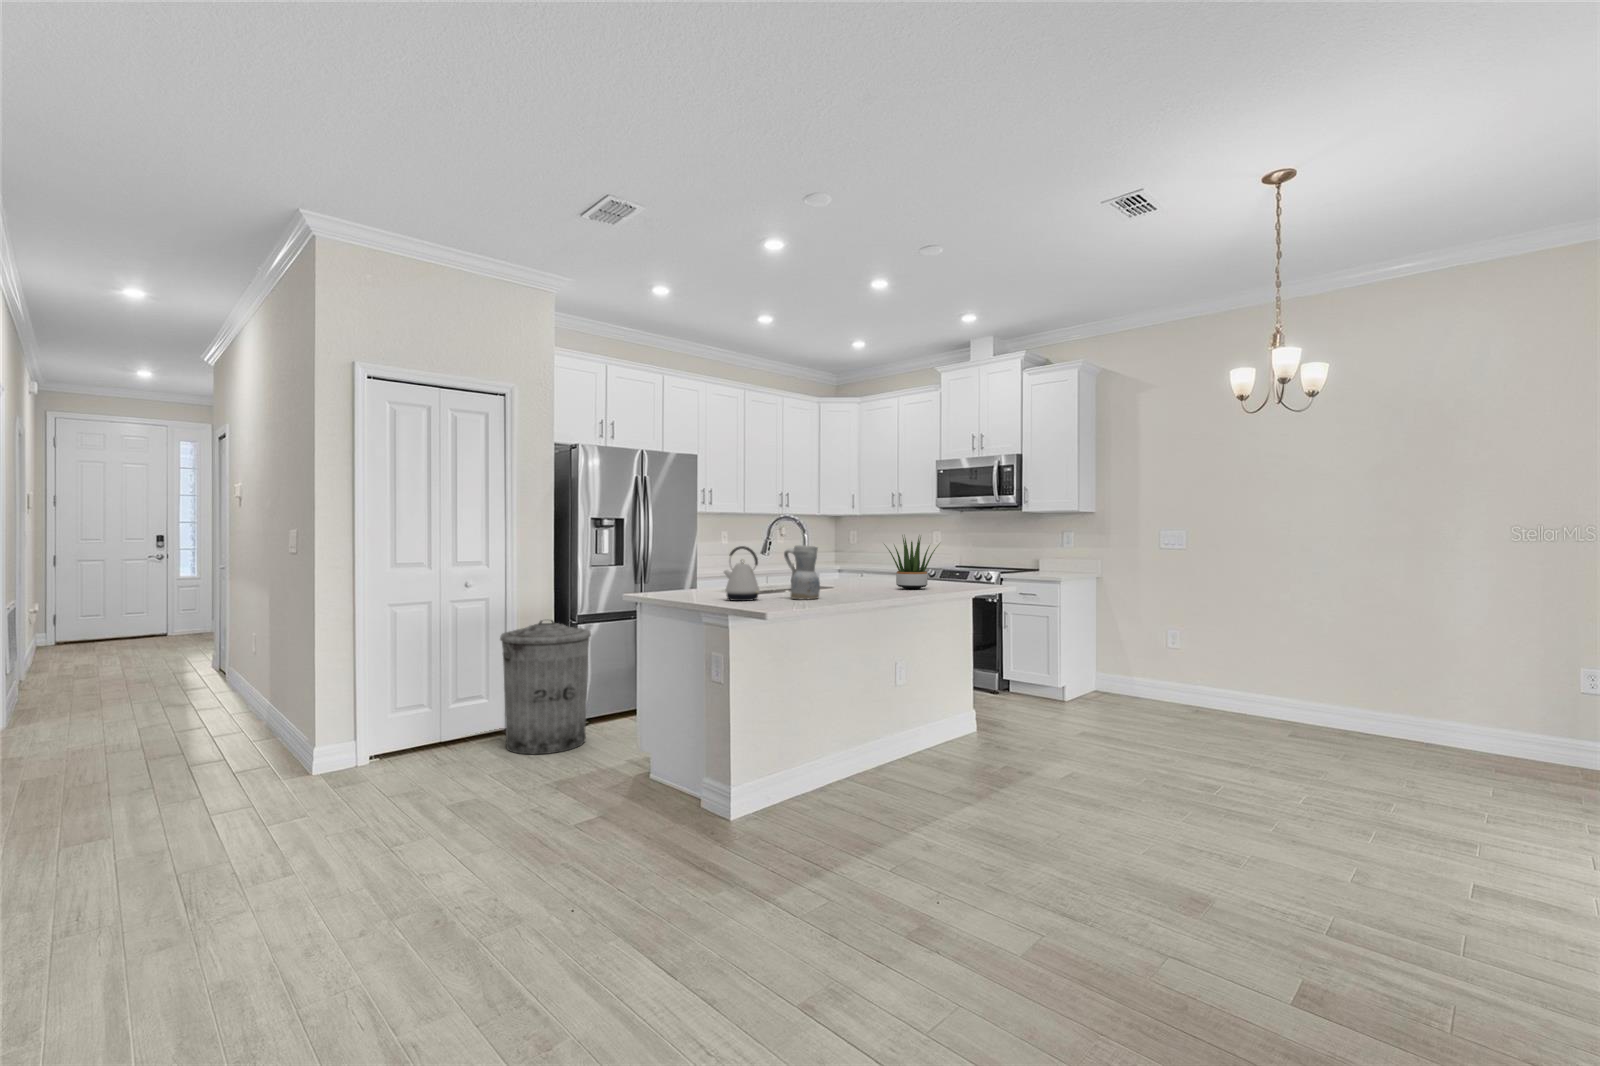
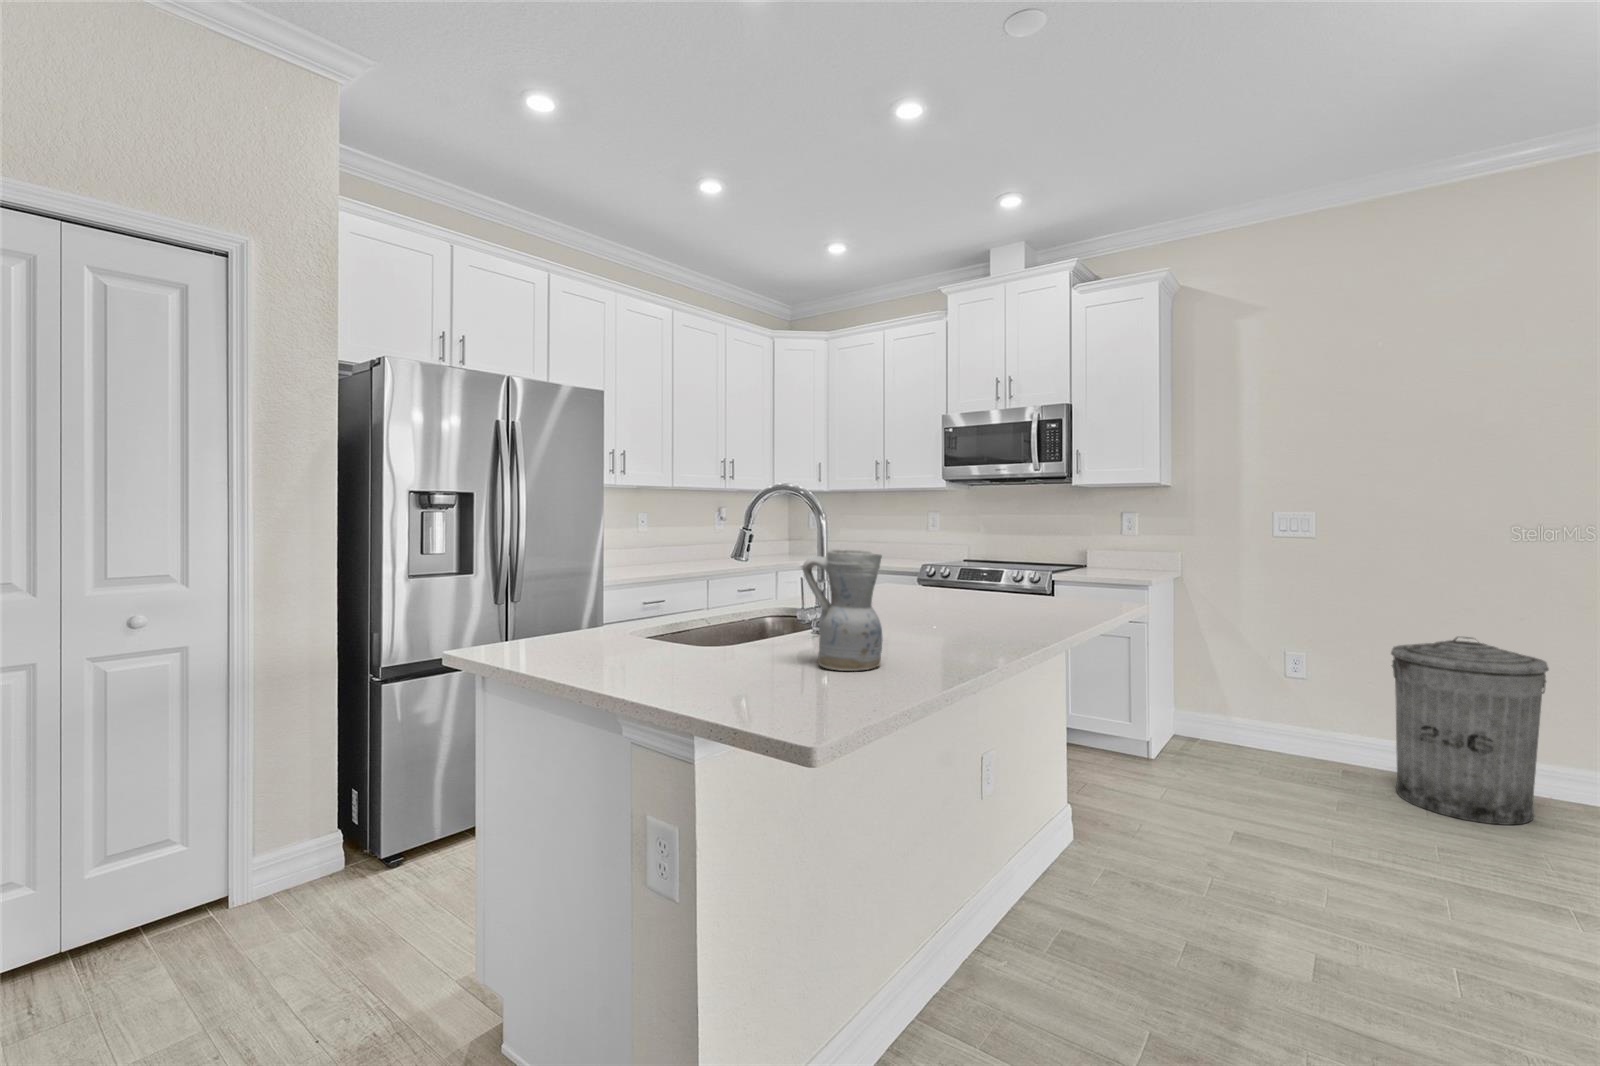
potted plant: present [884,535,938,589] -> none [951,522,1050,622]
kettle: present [724,546,760,601] -> none [668,553,756,679]
trash can: present [500,619,591,754] -> present [1391,637,1549,825]

